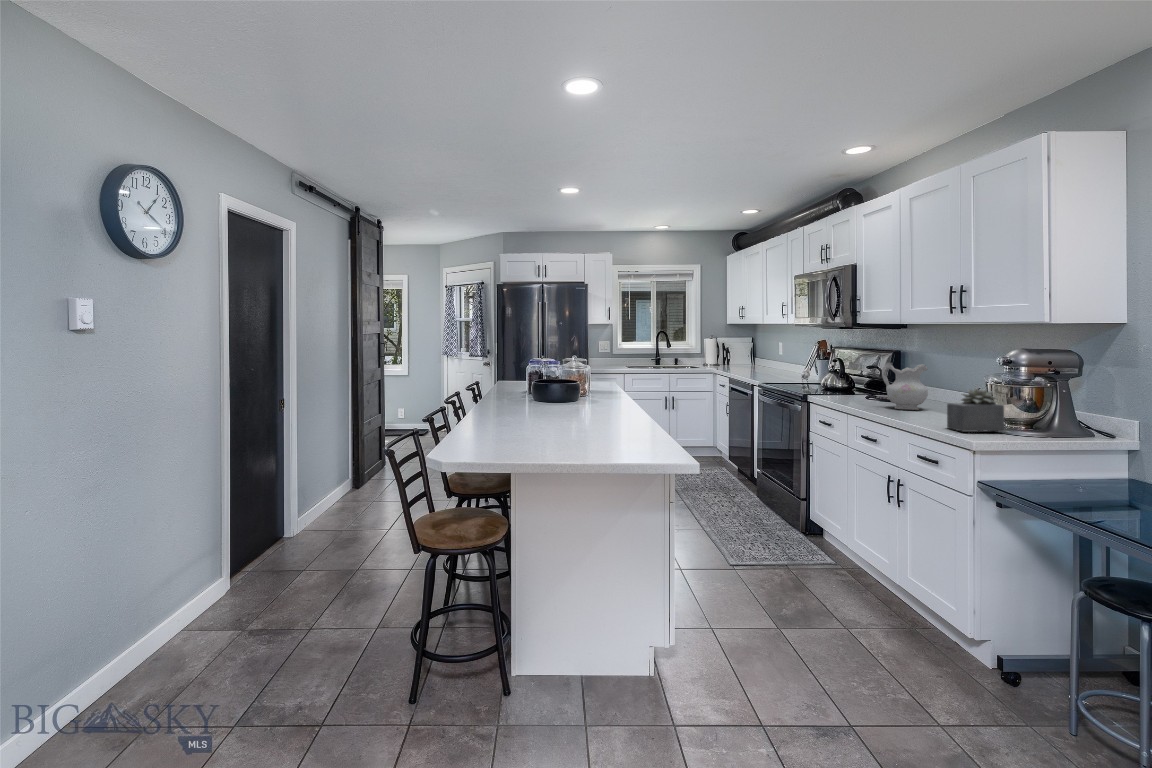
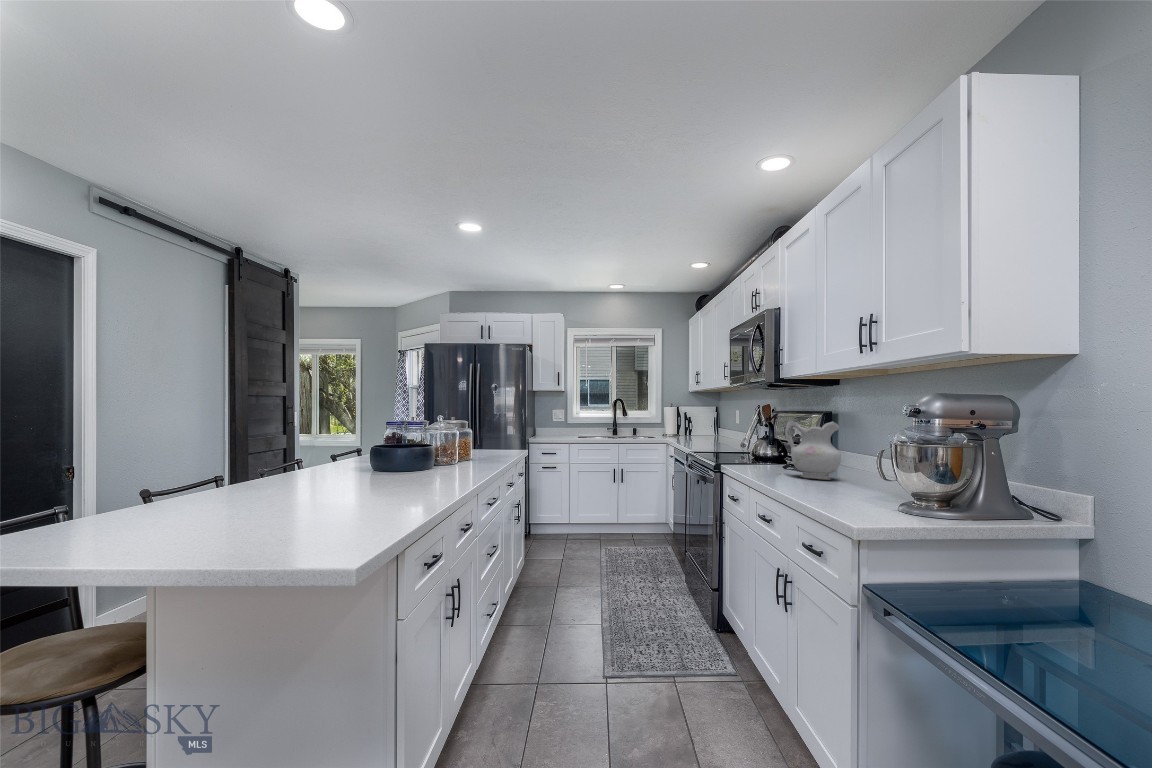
succulent plant: present [947,389,1004,432] -> none [831,444,909,509]

